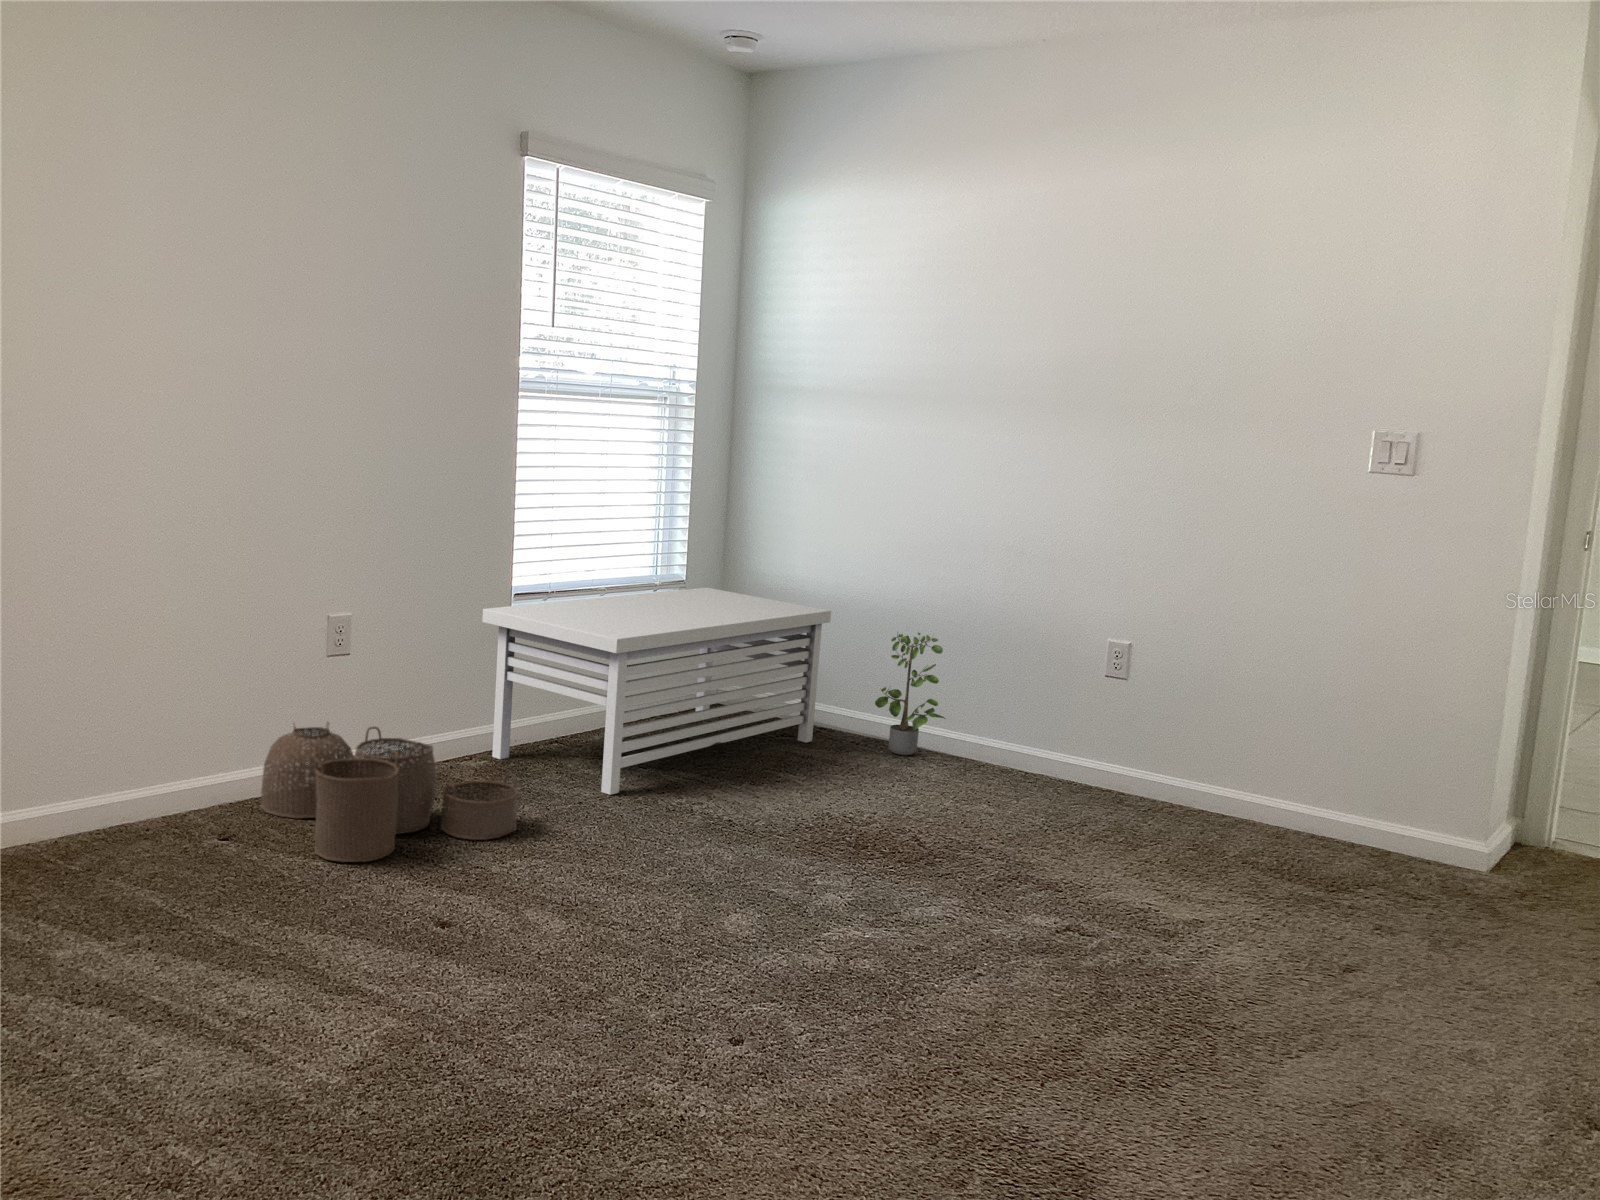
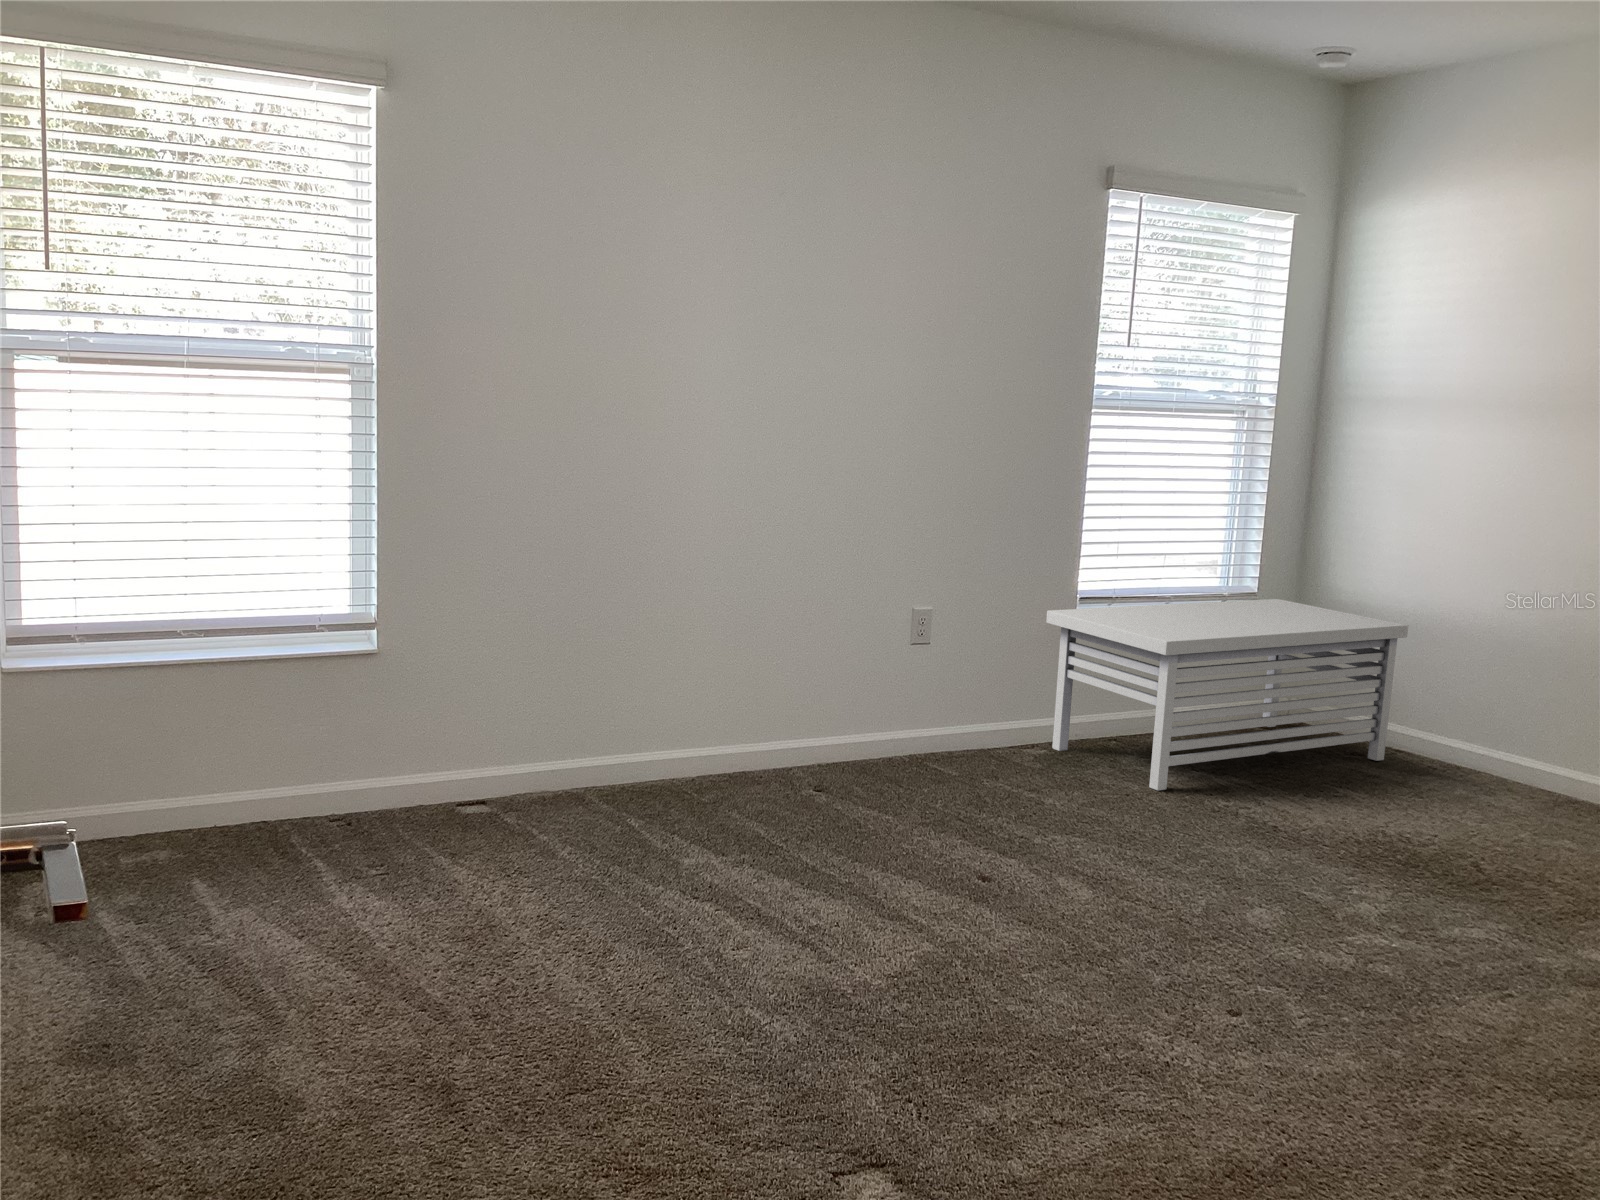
potted plant: present [875,633,946,755] -> none [1456,649,1540,782]
woven basket: present [261,722,518,862] -> none [848,701,1065,823]

